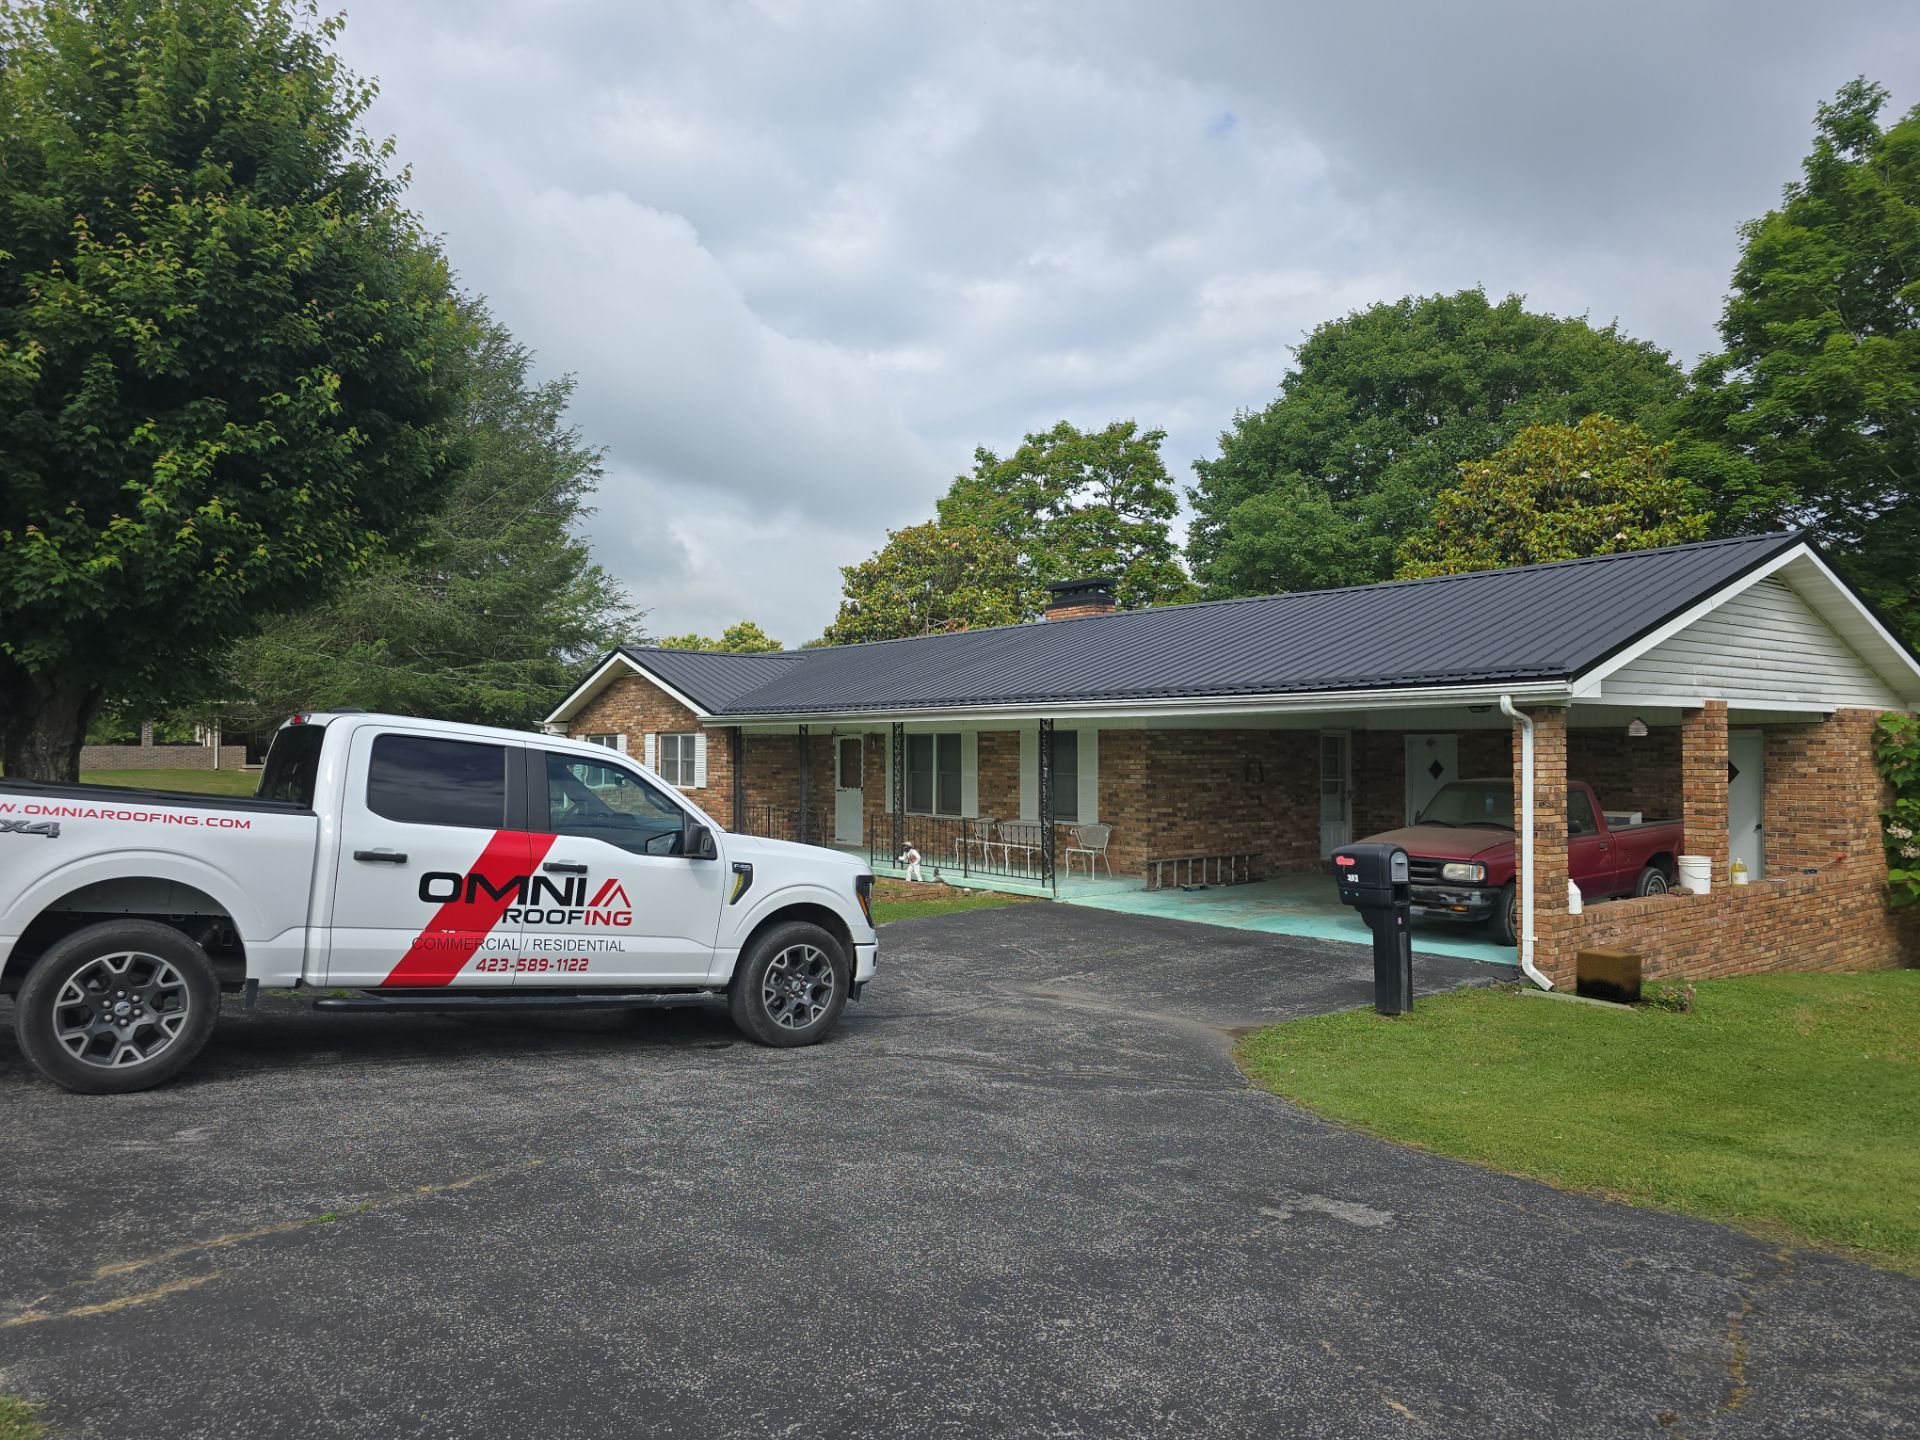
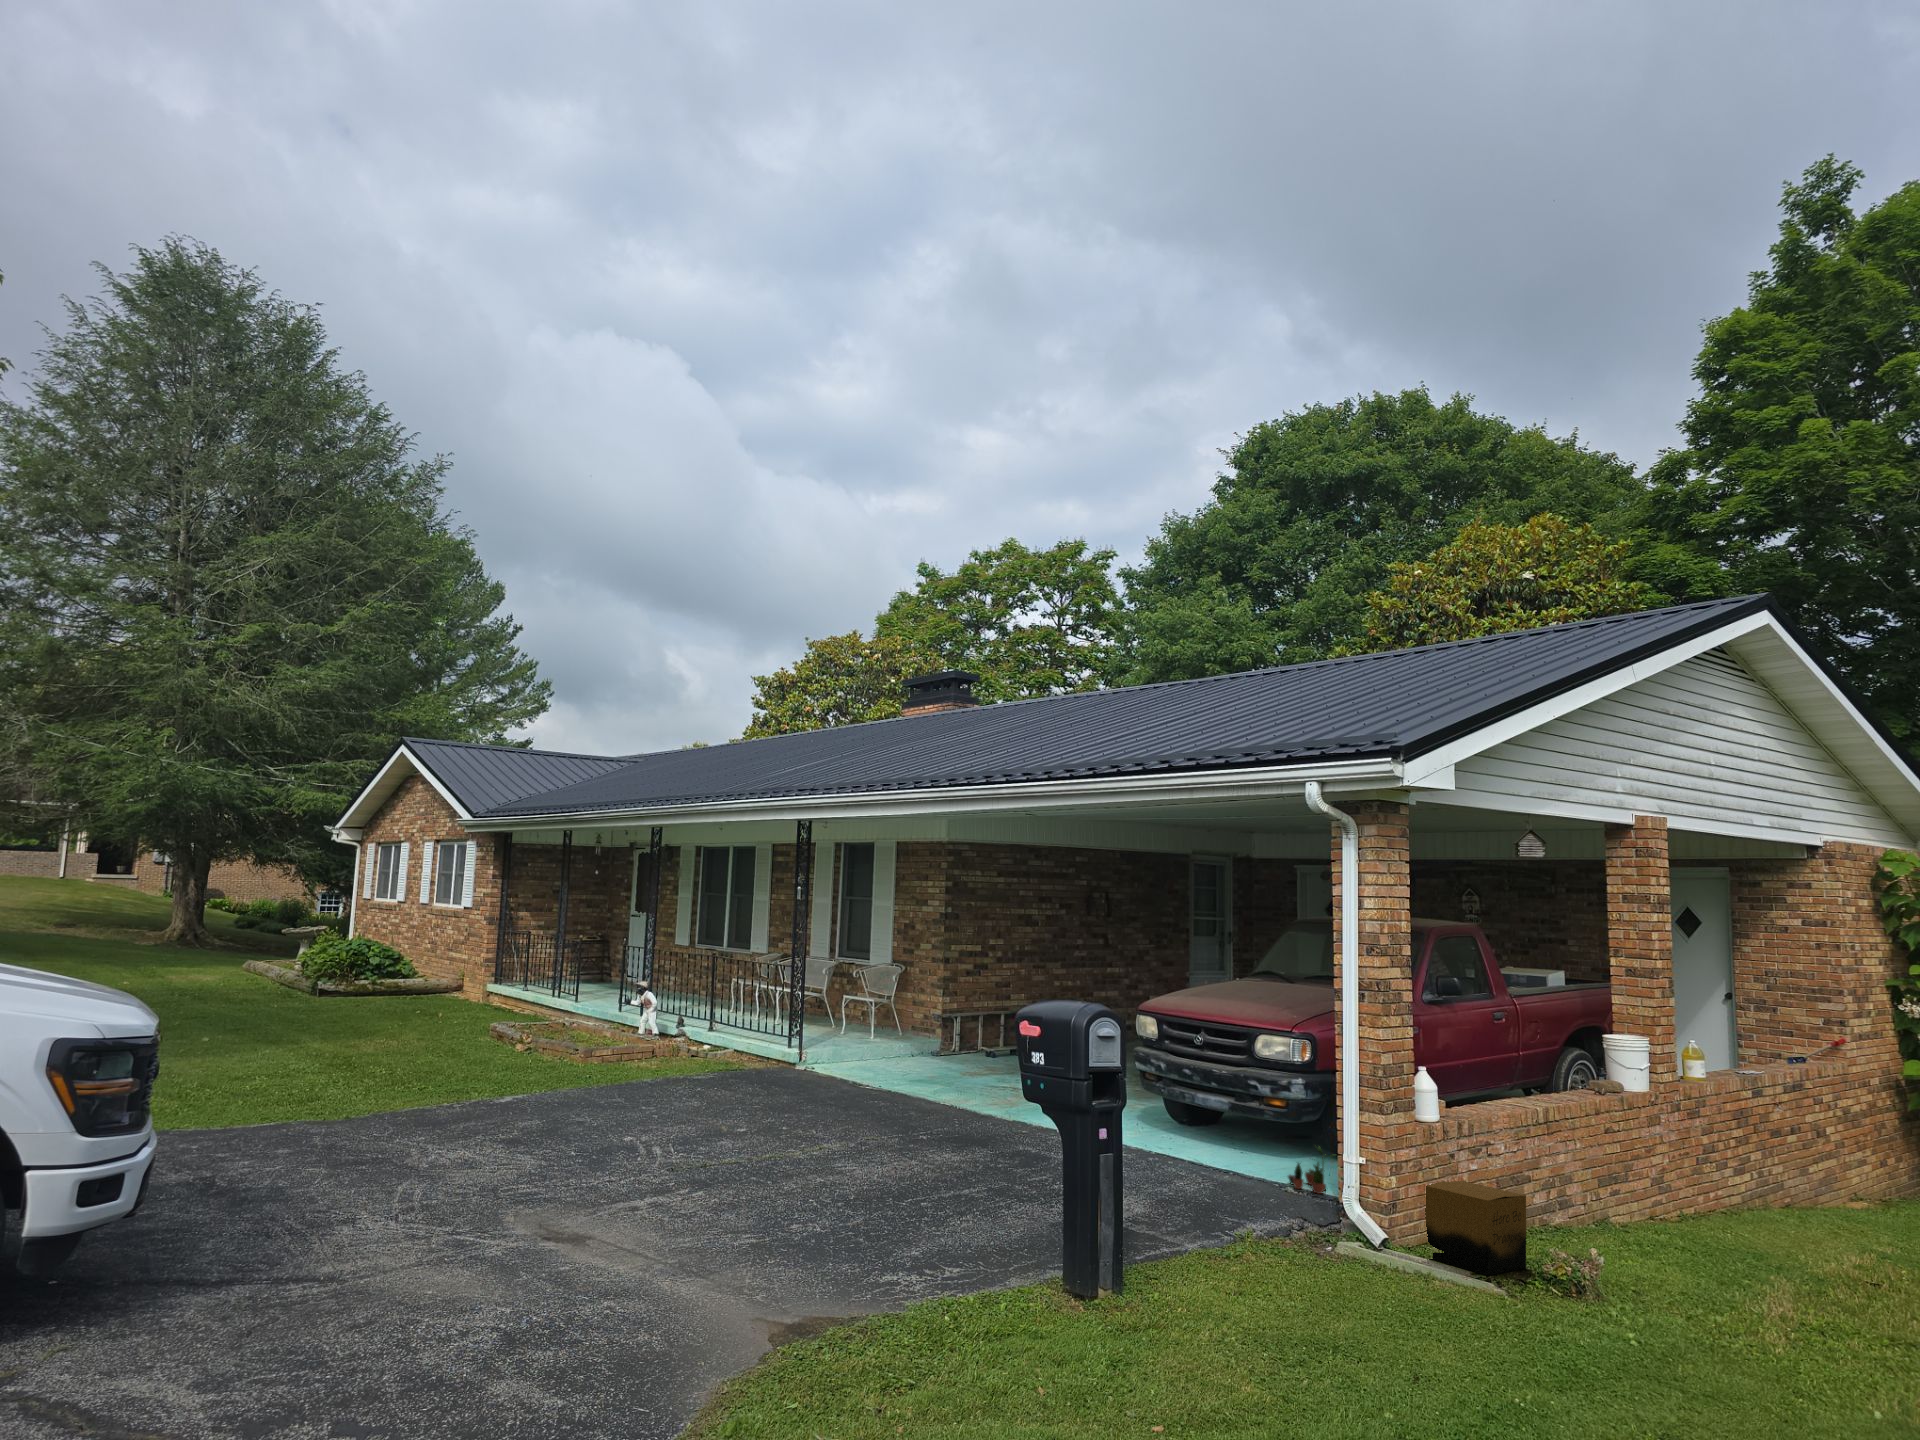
potted plant: none [1461,936,1497,967] -> present [1288,1147,1331,1194]

